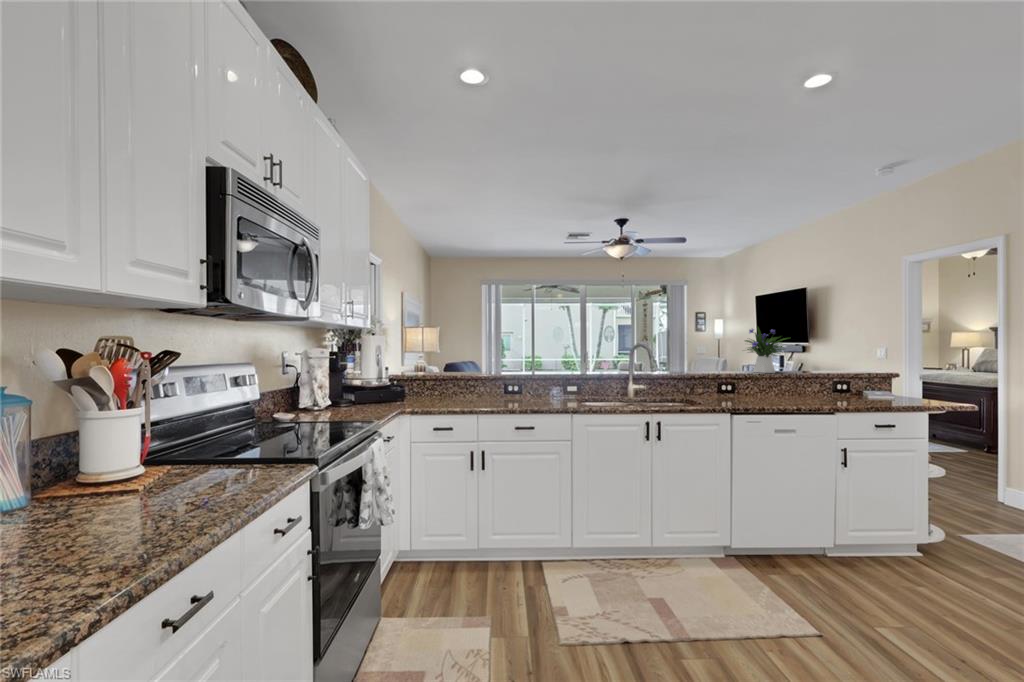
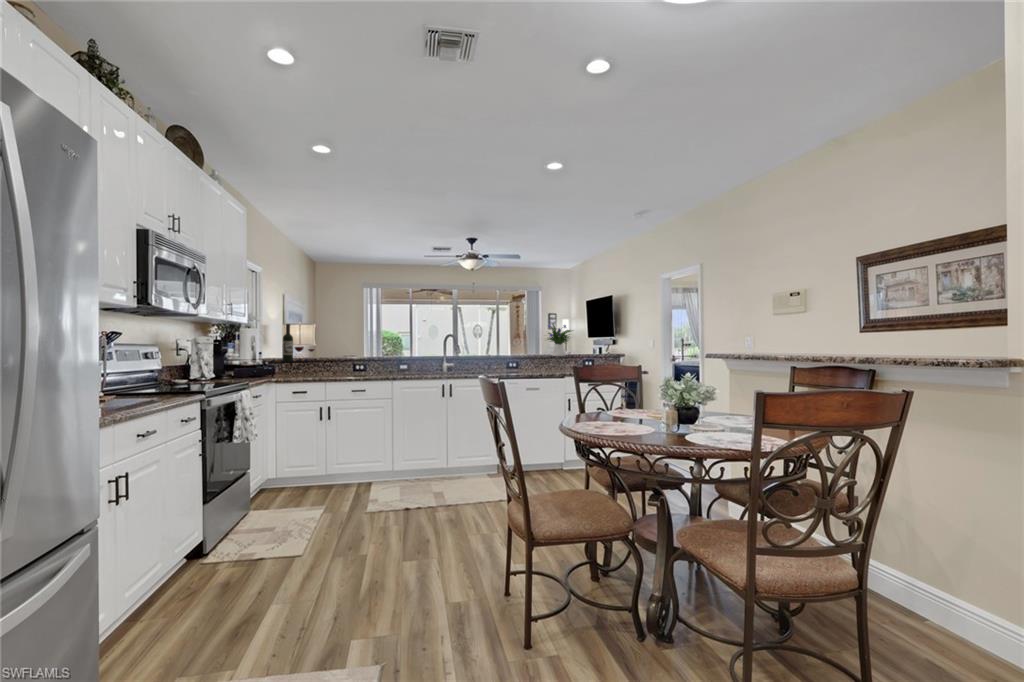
wine bottle: none [400,328,455,381] -> present [272,324,315,363]

